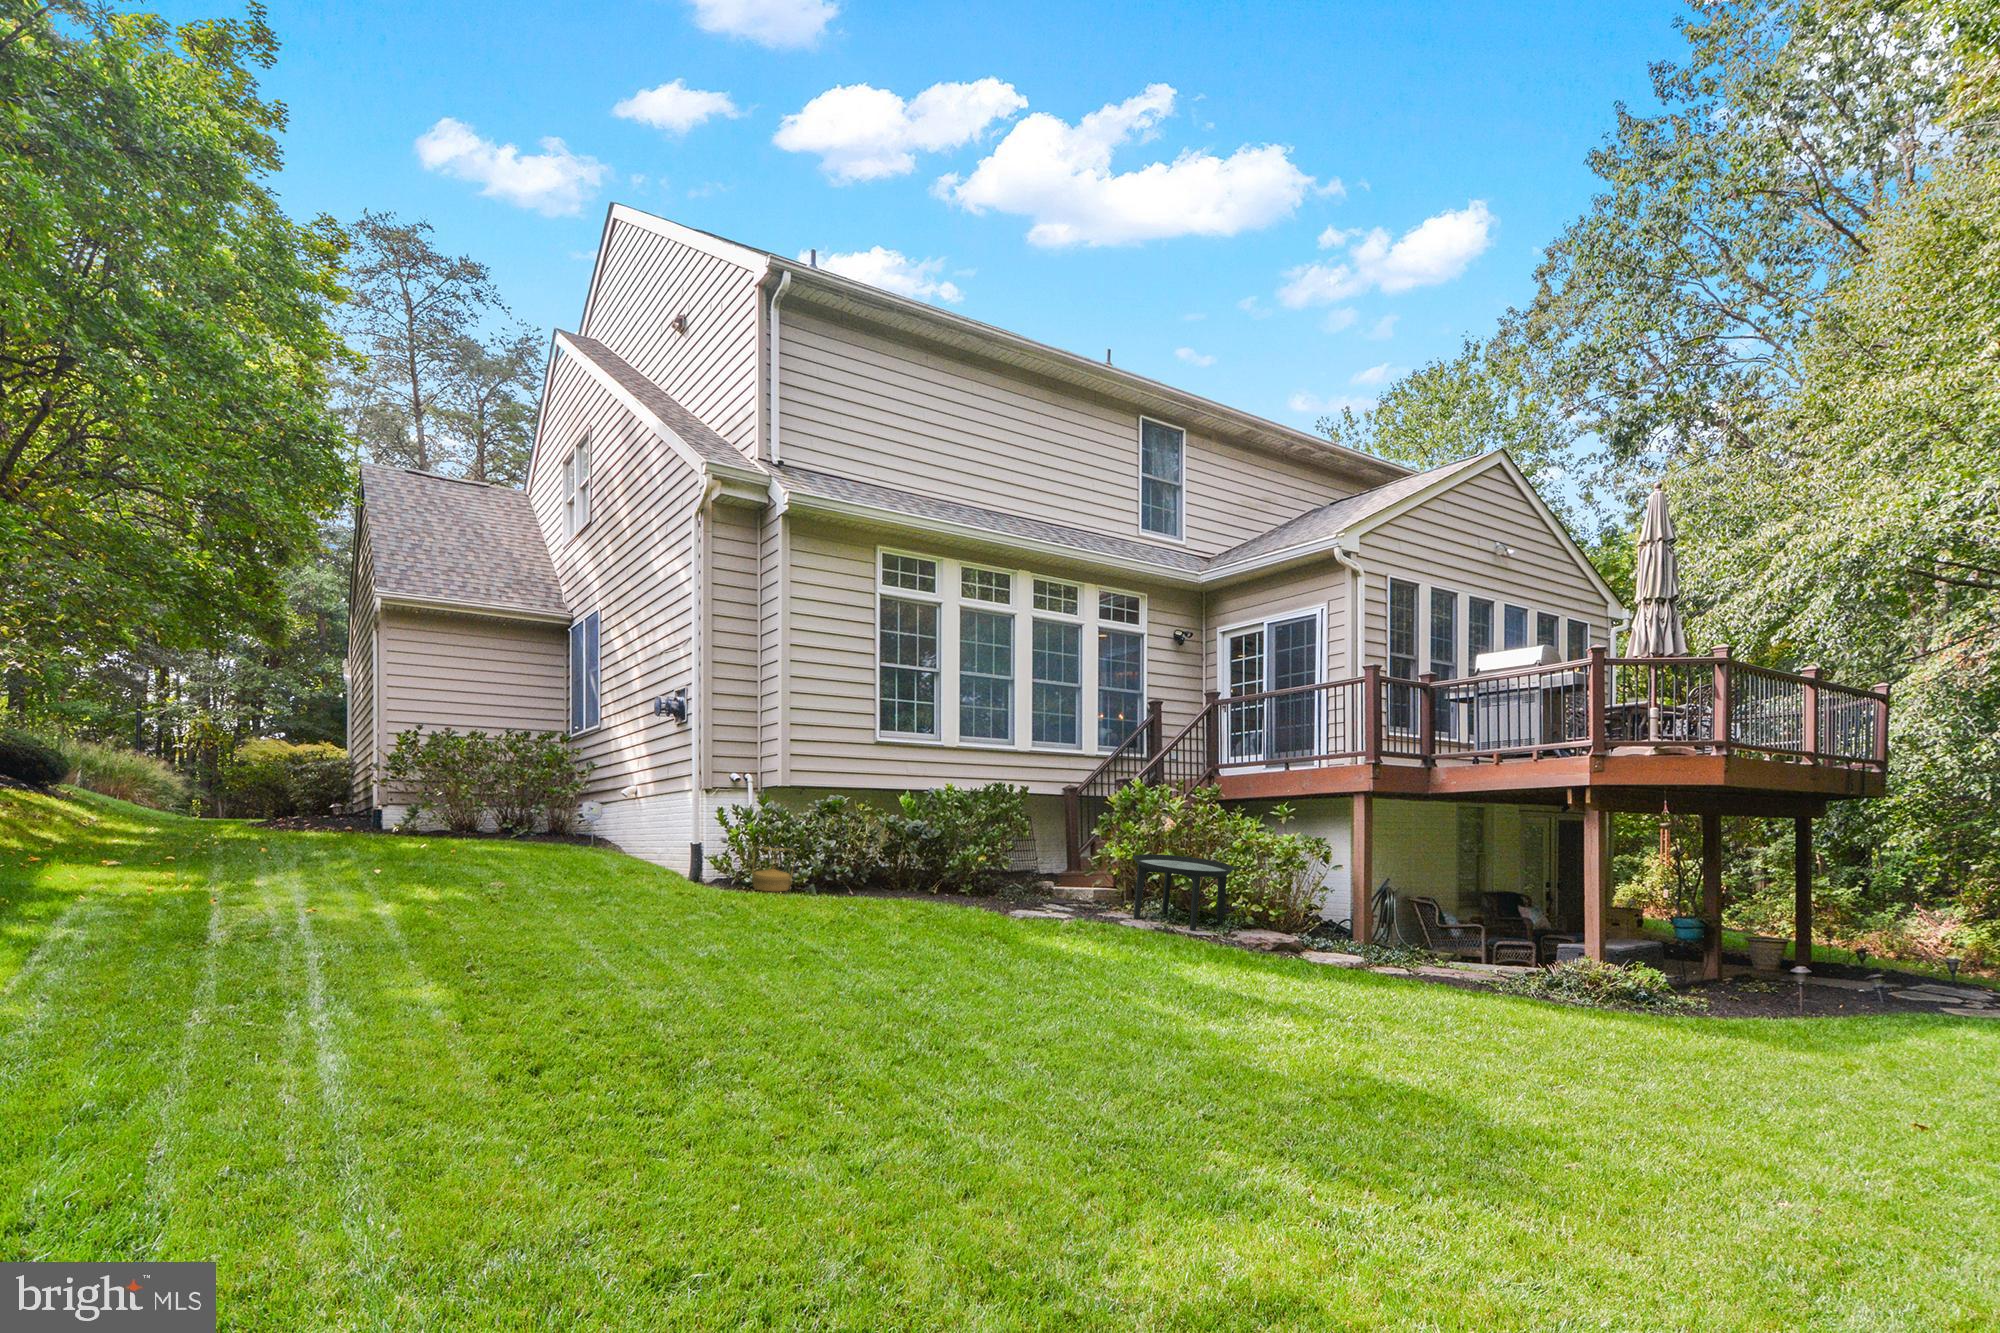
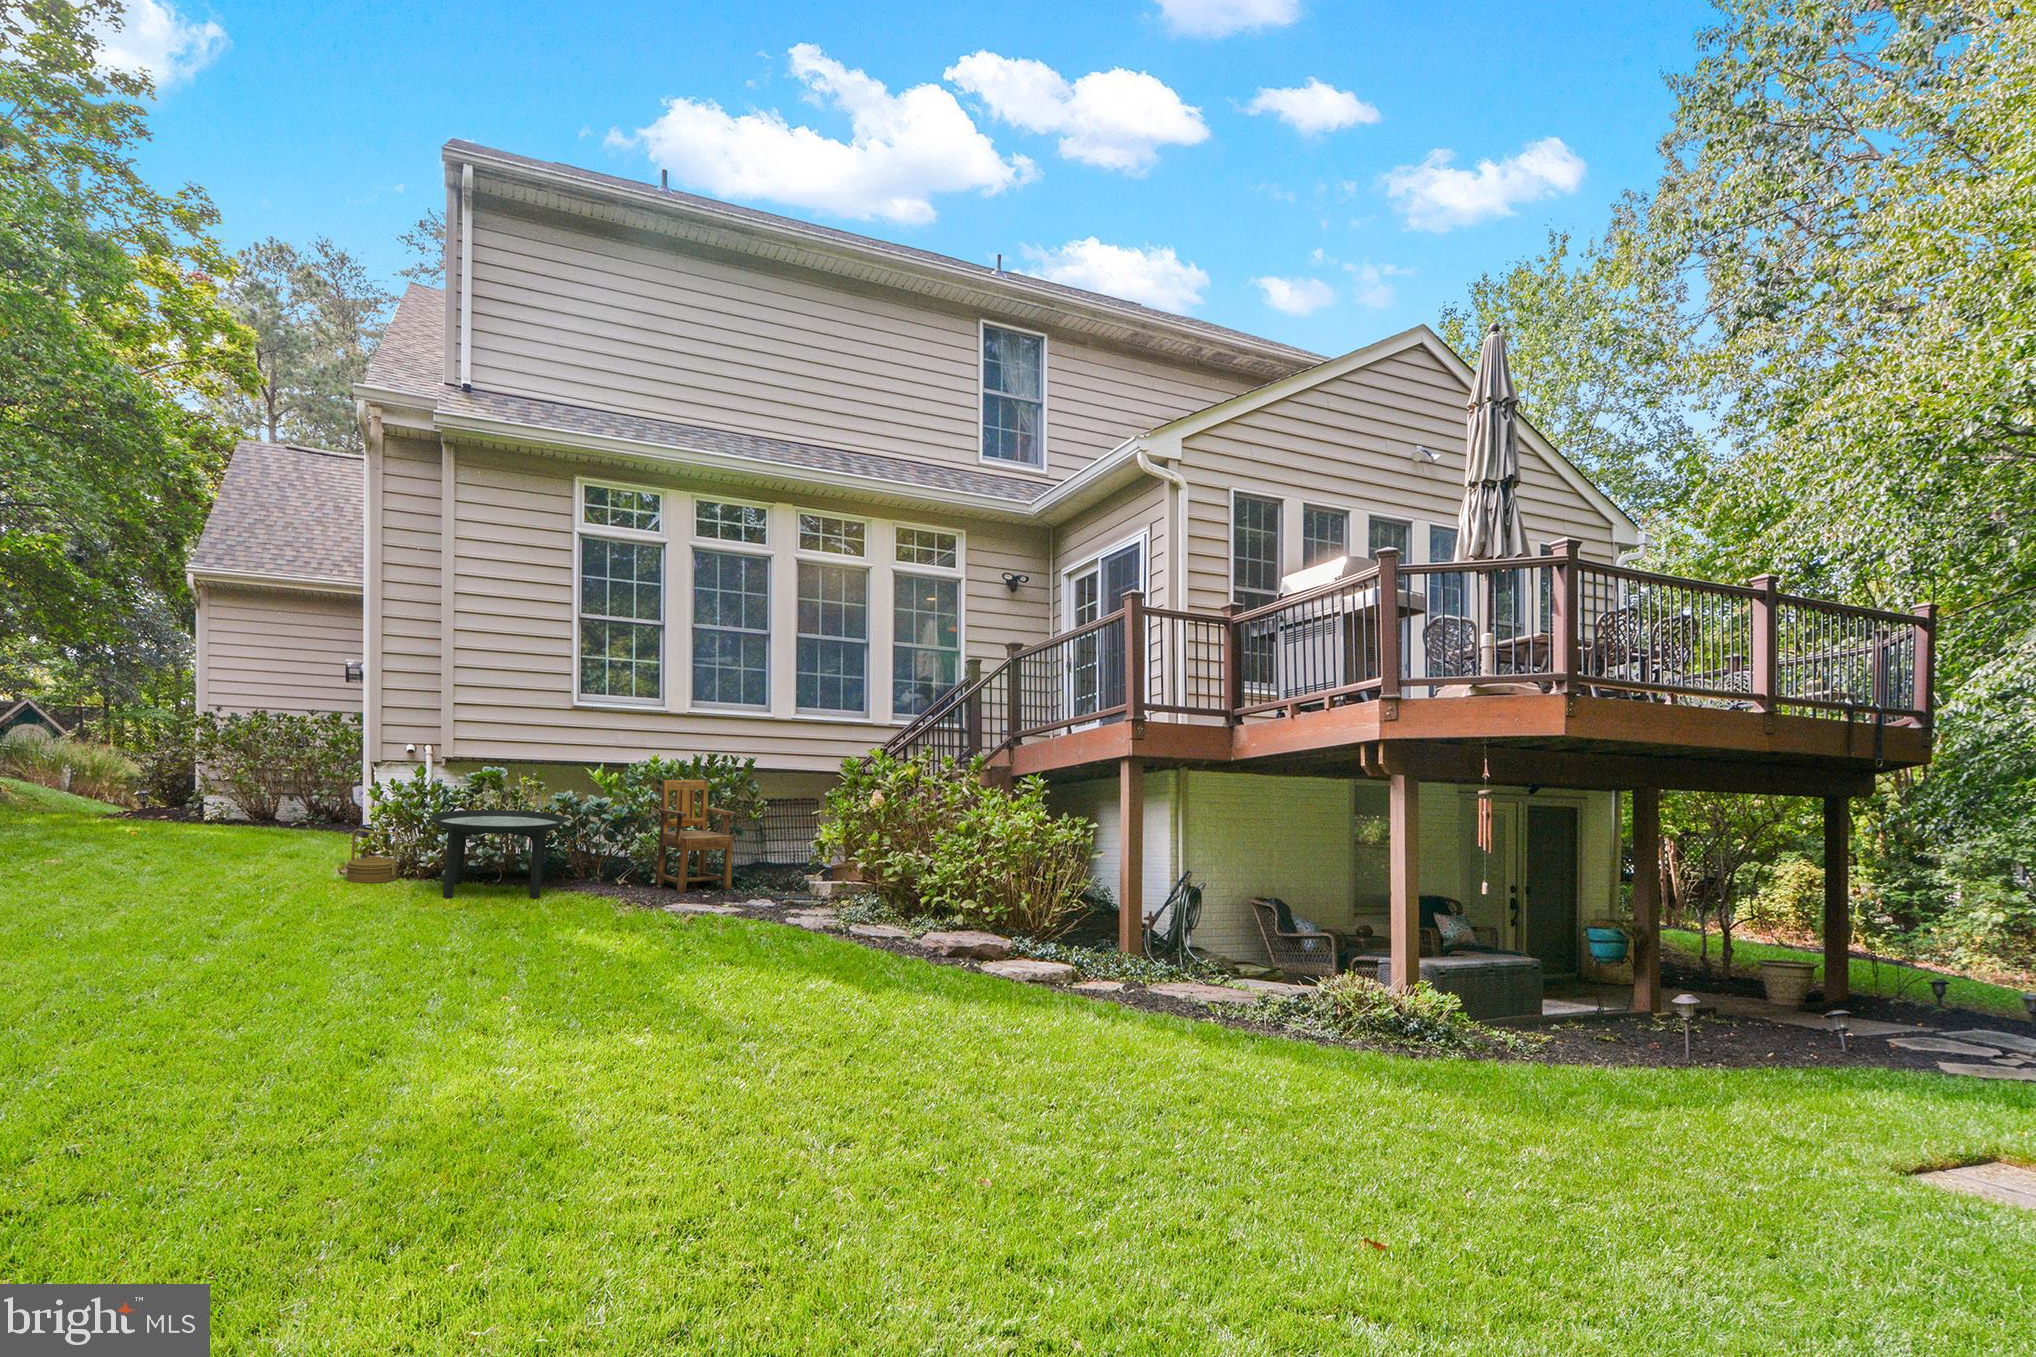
armchair: none [971,804,1035,897] -> present [655,780,736,894]
round table: present [1133,854,1234,931] -> present [430,810,568,898]

